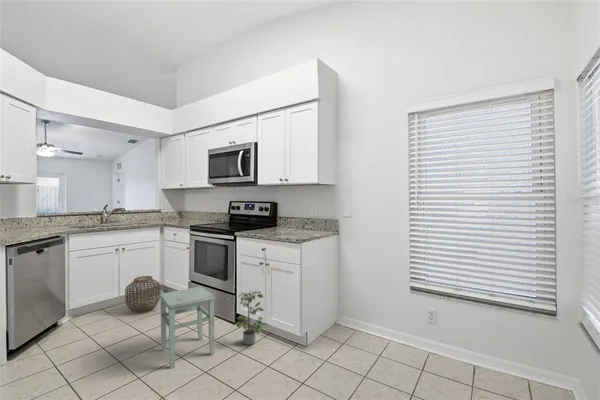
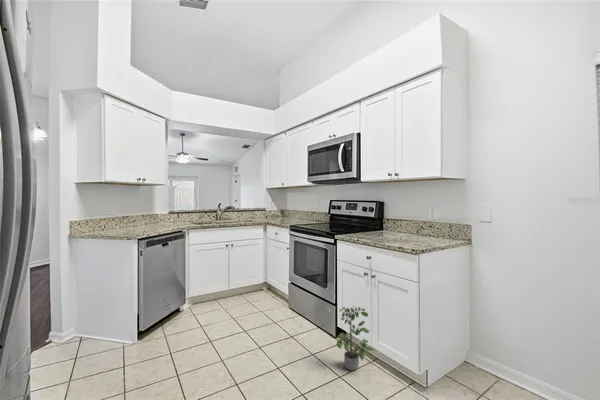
woven basket: present [125,276,161,313] -> none [233,273,263,309]
stool: present [159,286,215,368] -> none [257,293,312,383]

